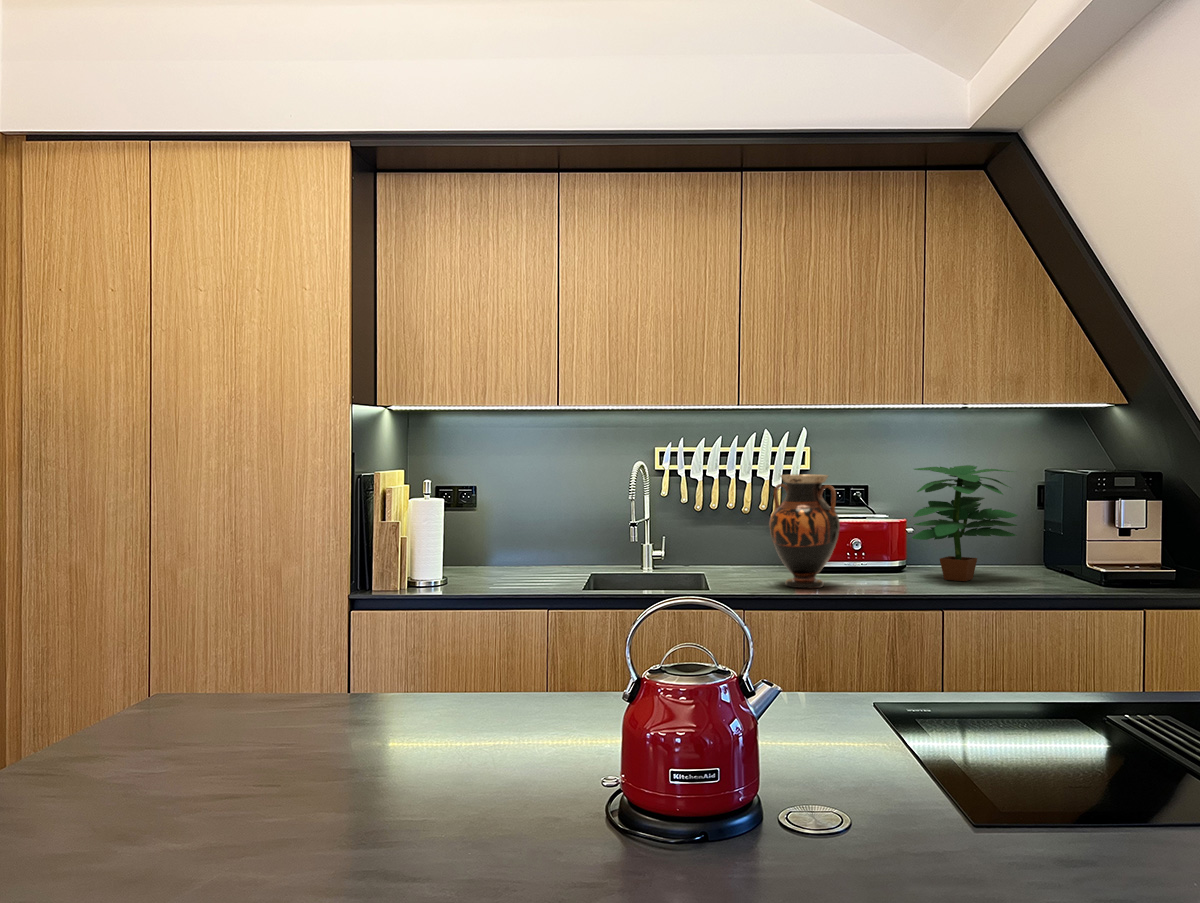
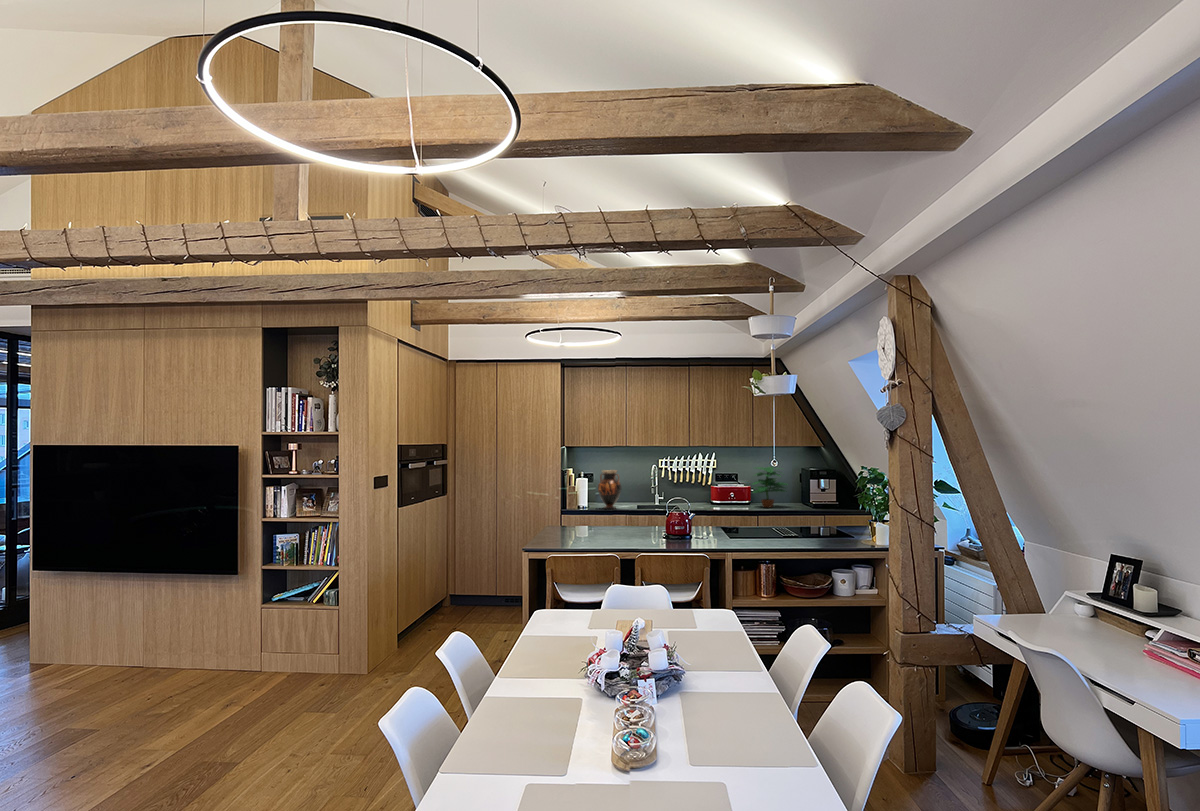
vase: present [769,474,840,588] -> present [598,470,621,509]

